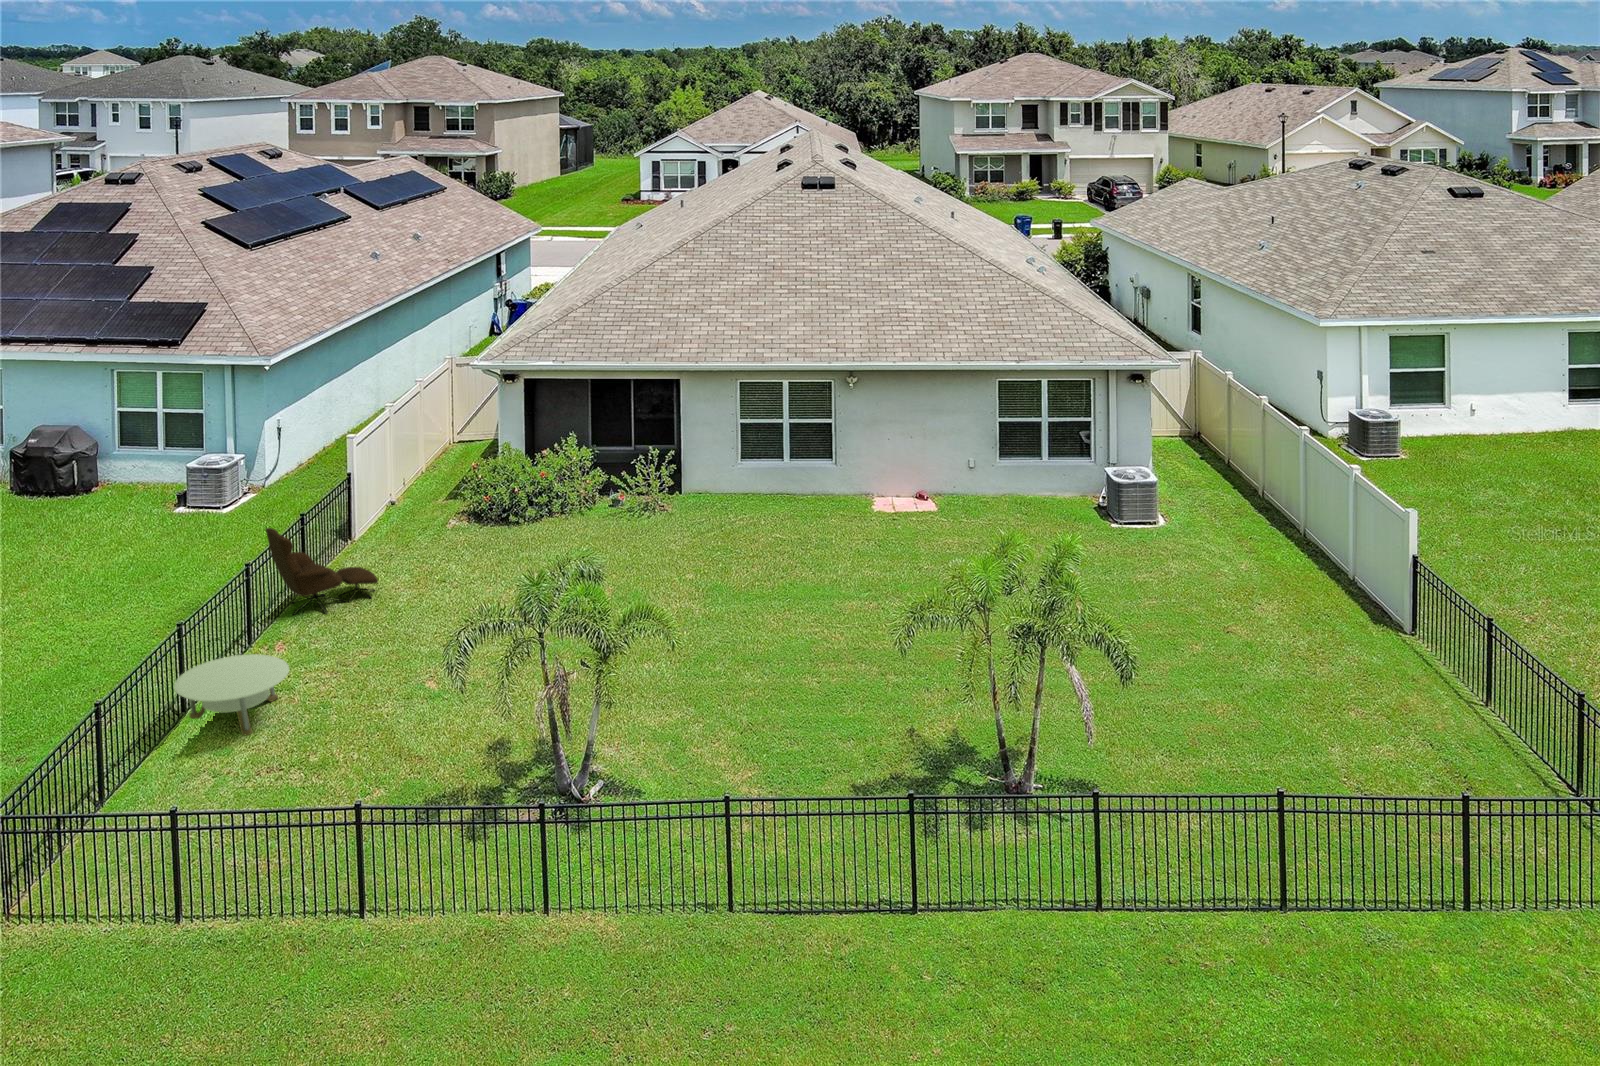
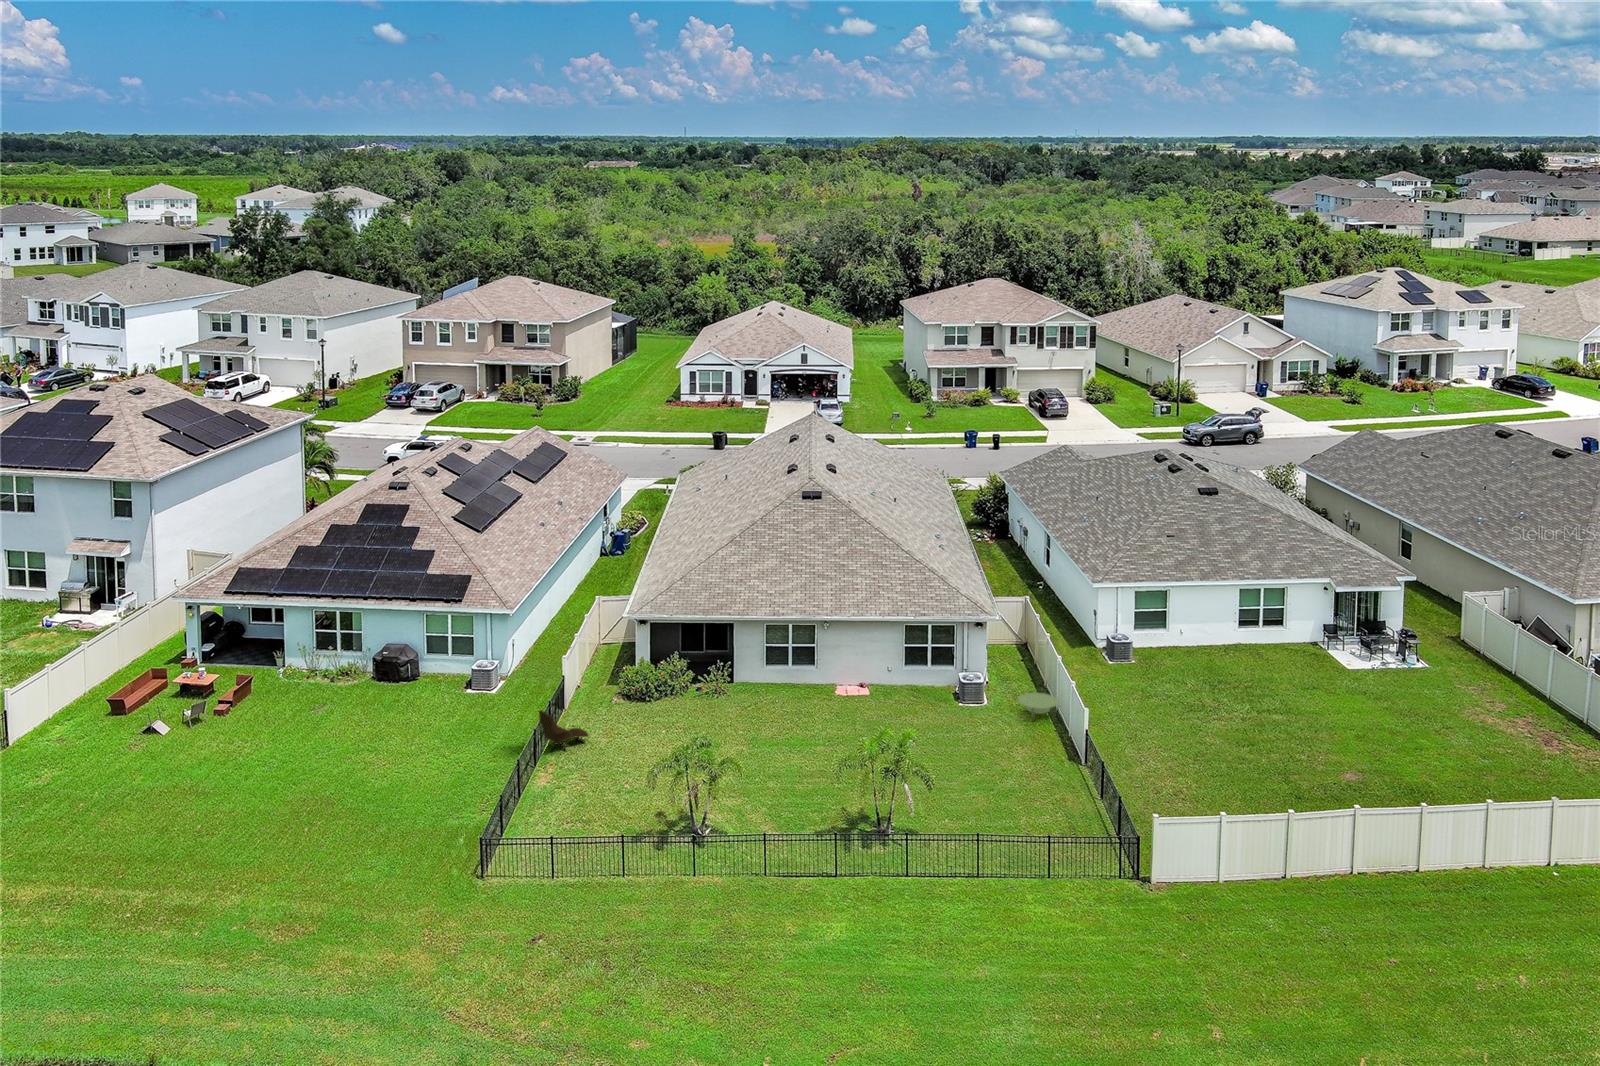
round table: present [174,654,289,735] -> present [1018,693,1059,722]

